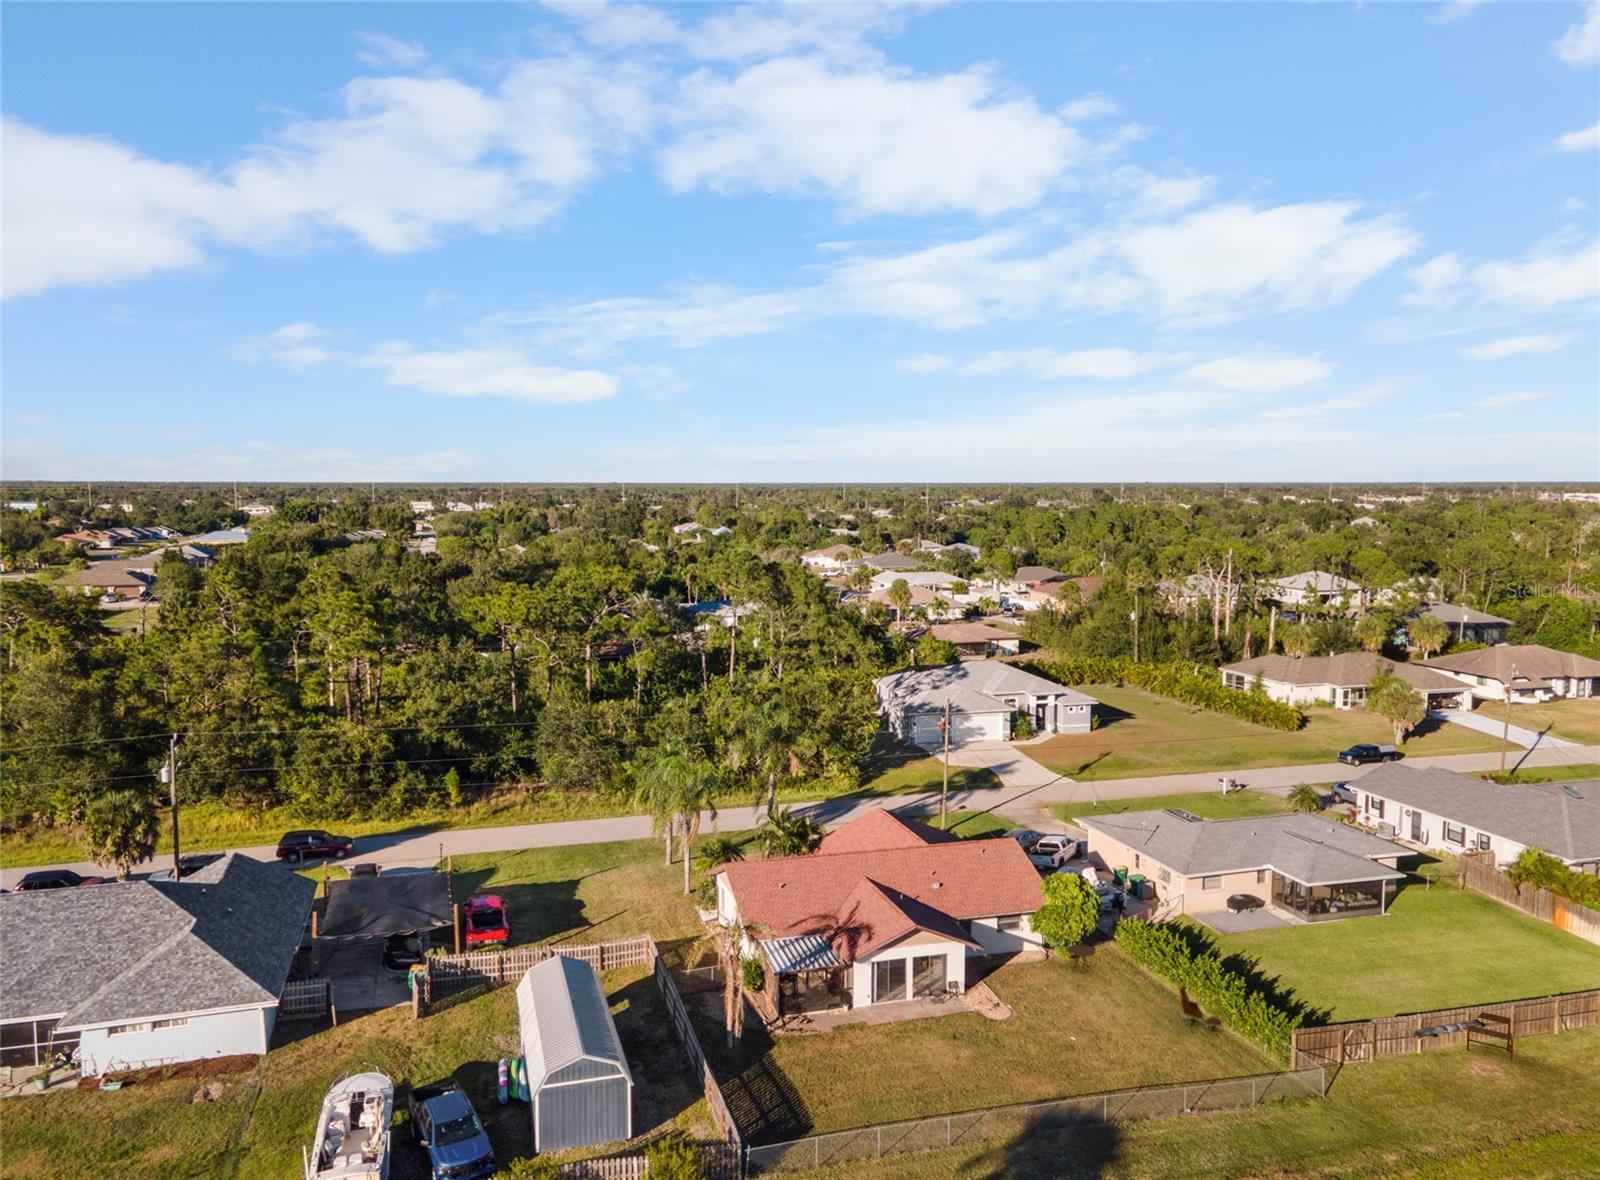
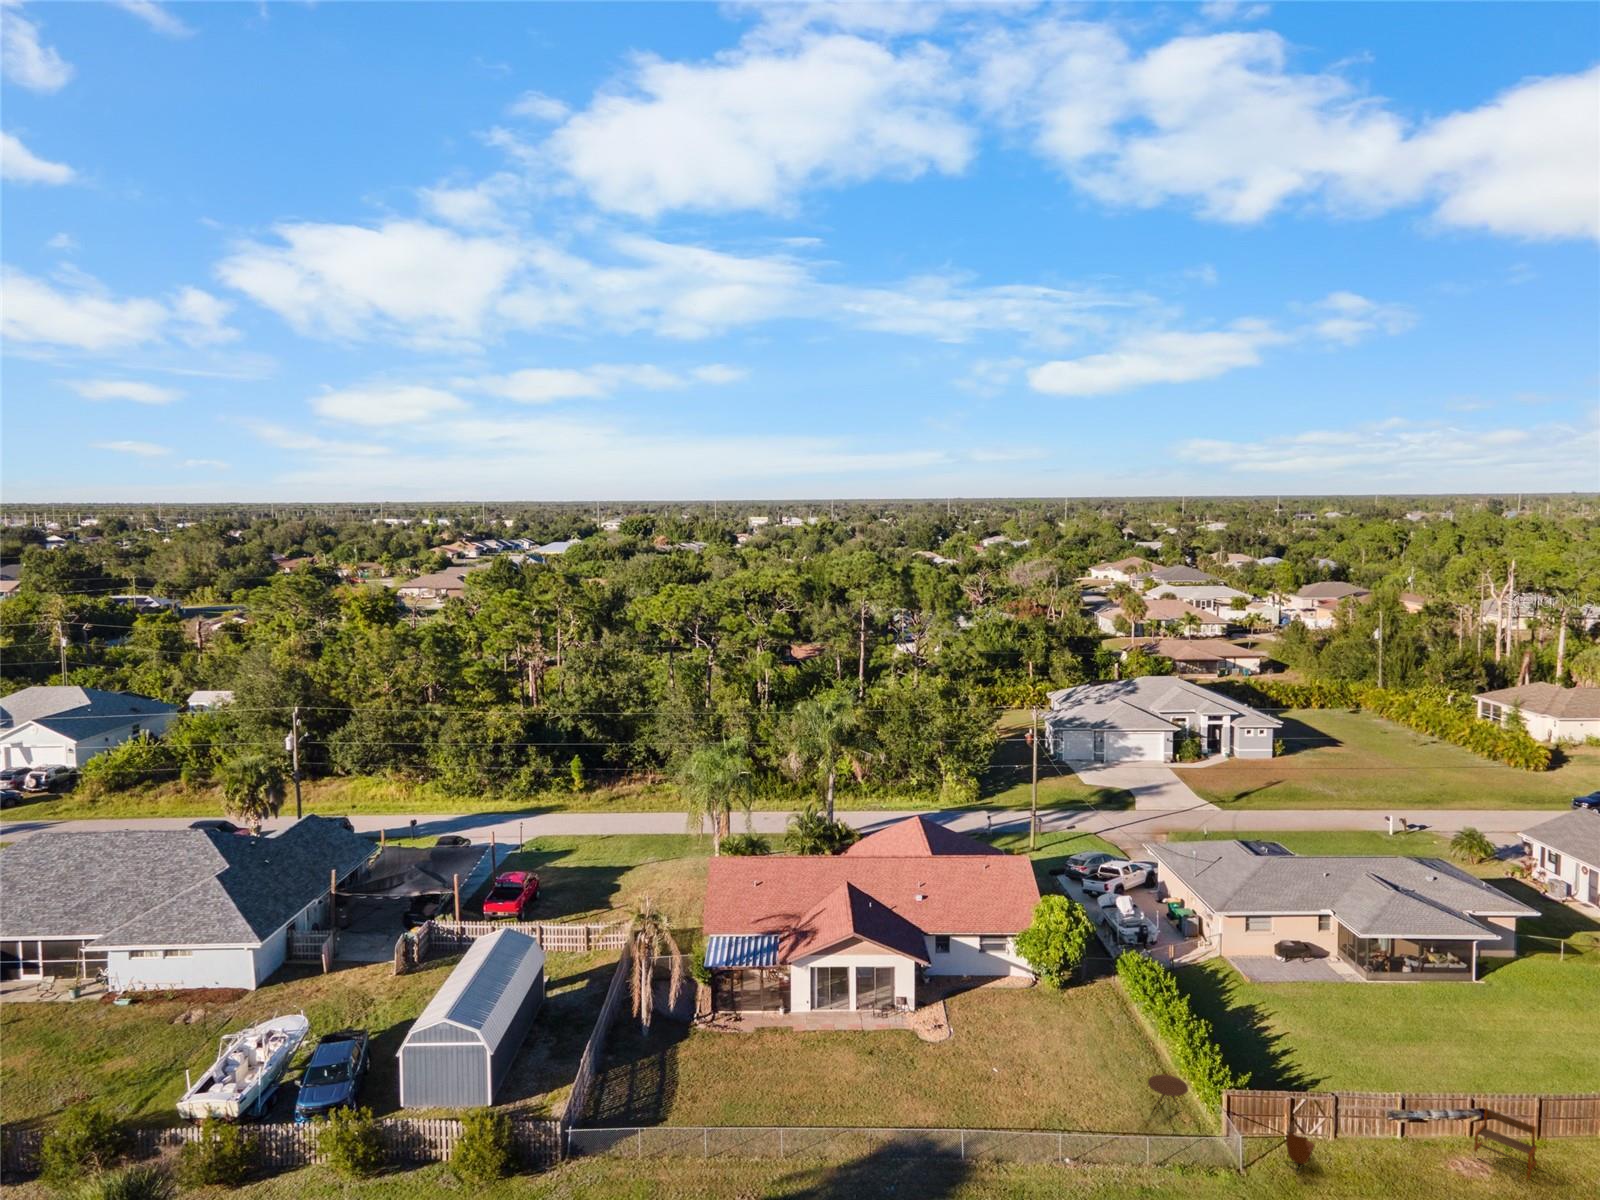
round table: present [1067,944,1096,969] -> present [1148,1074,1188,1108]
lounge chair: present [1180,986,1222,1028] -> present [1286,1131,1315,1170]

